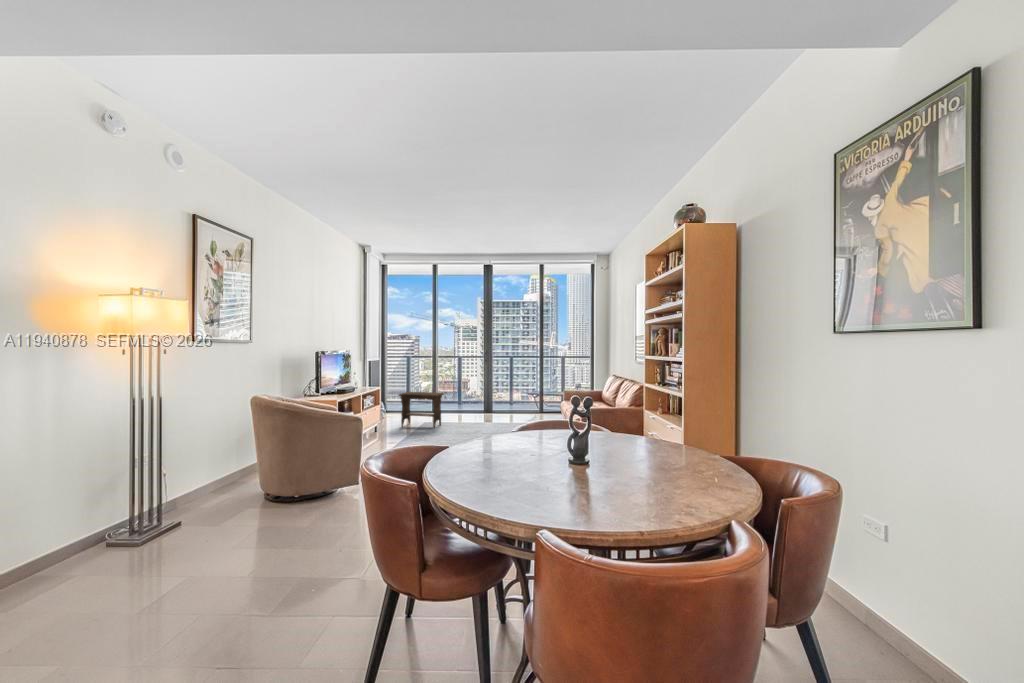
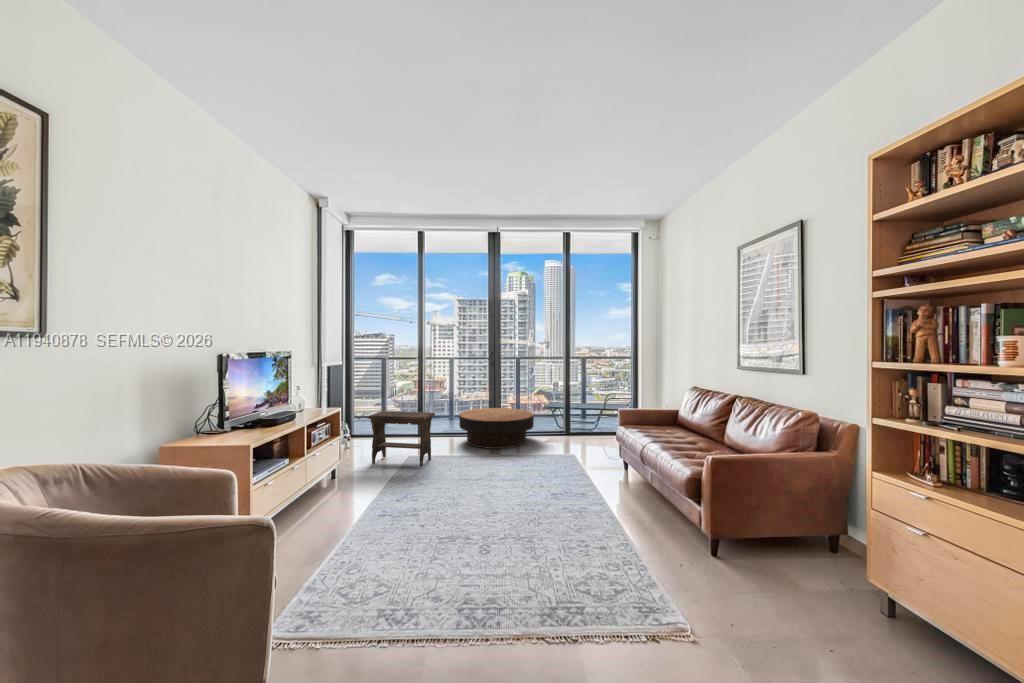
coffee table: none [462,393,516,420] -> present [459,408,534,449]

